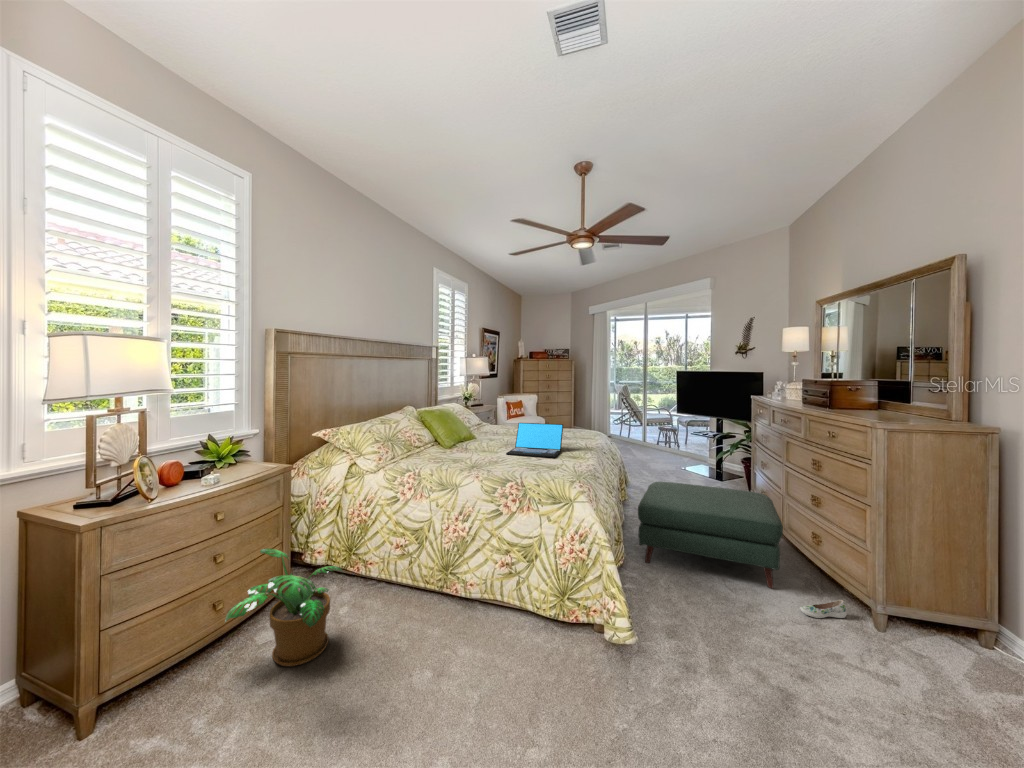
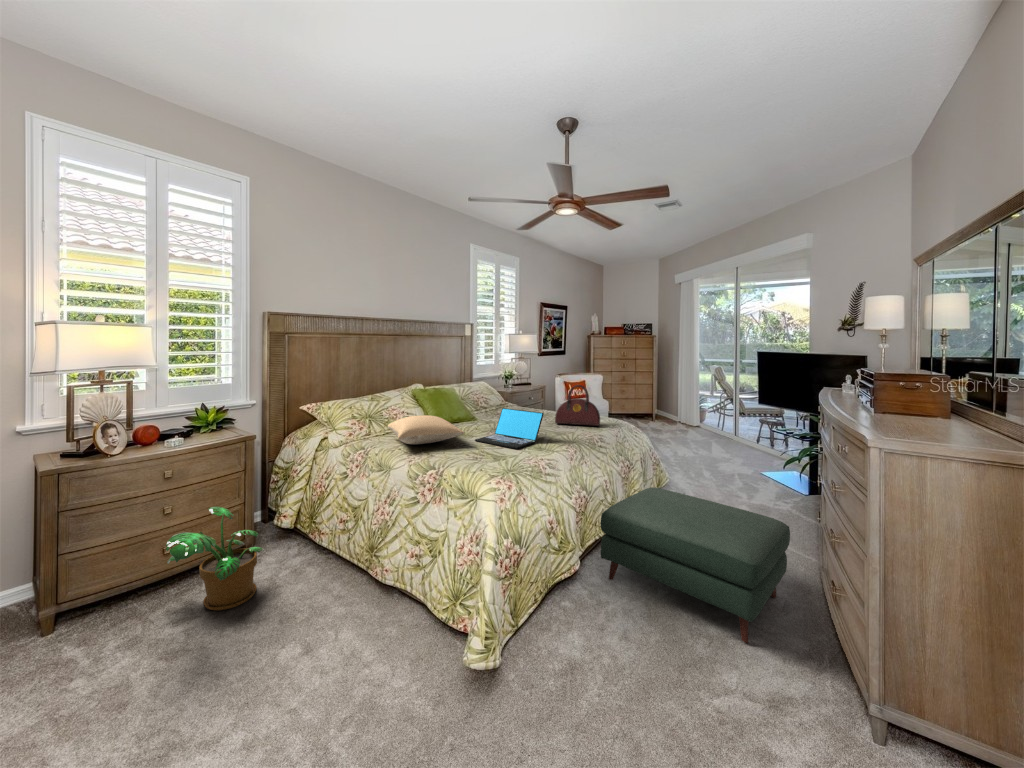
handbag: none [550,399,590,436] -> present [555,385,600,426]
pillow: none [419,433,505,461] -> present [388,415,464,444]
shoe: present [800,600,847,618] -> none [759,676,828,706]

